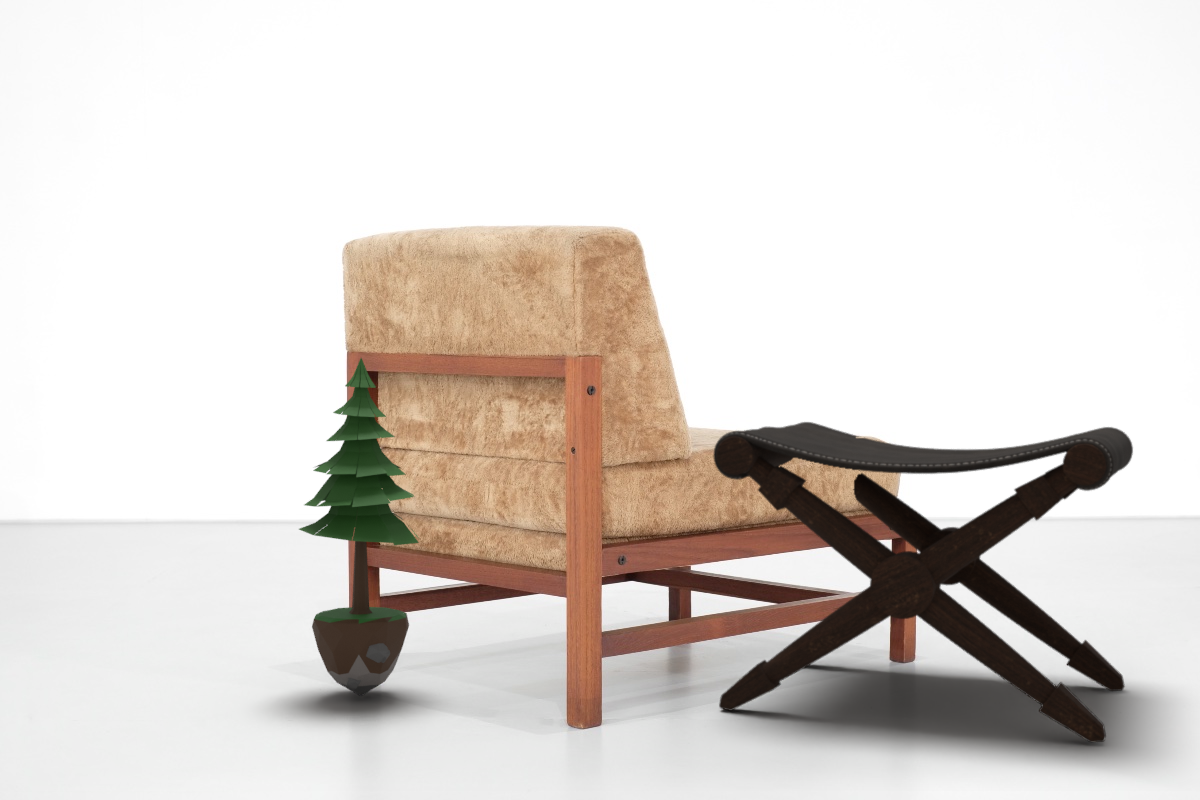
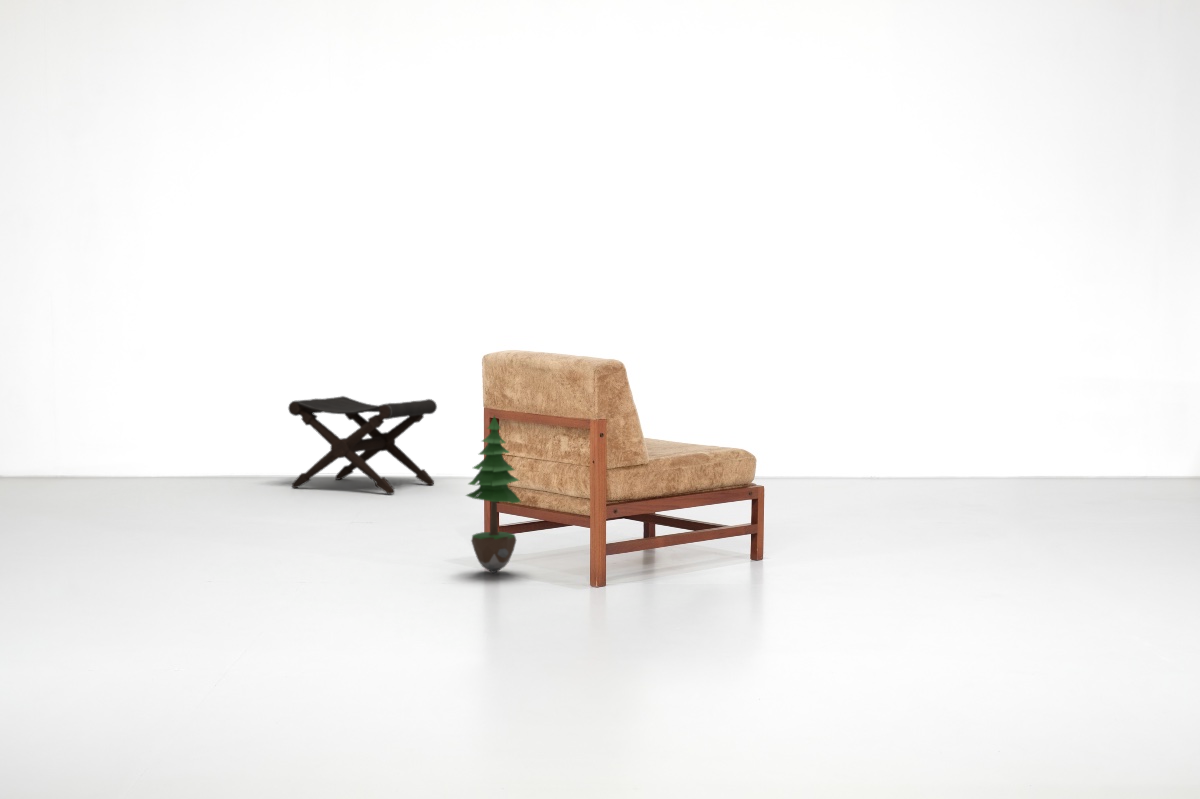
footstool: present [713,422,1133,742] -> present [289,396,437,494]

